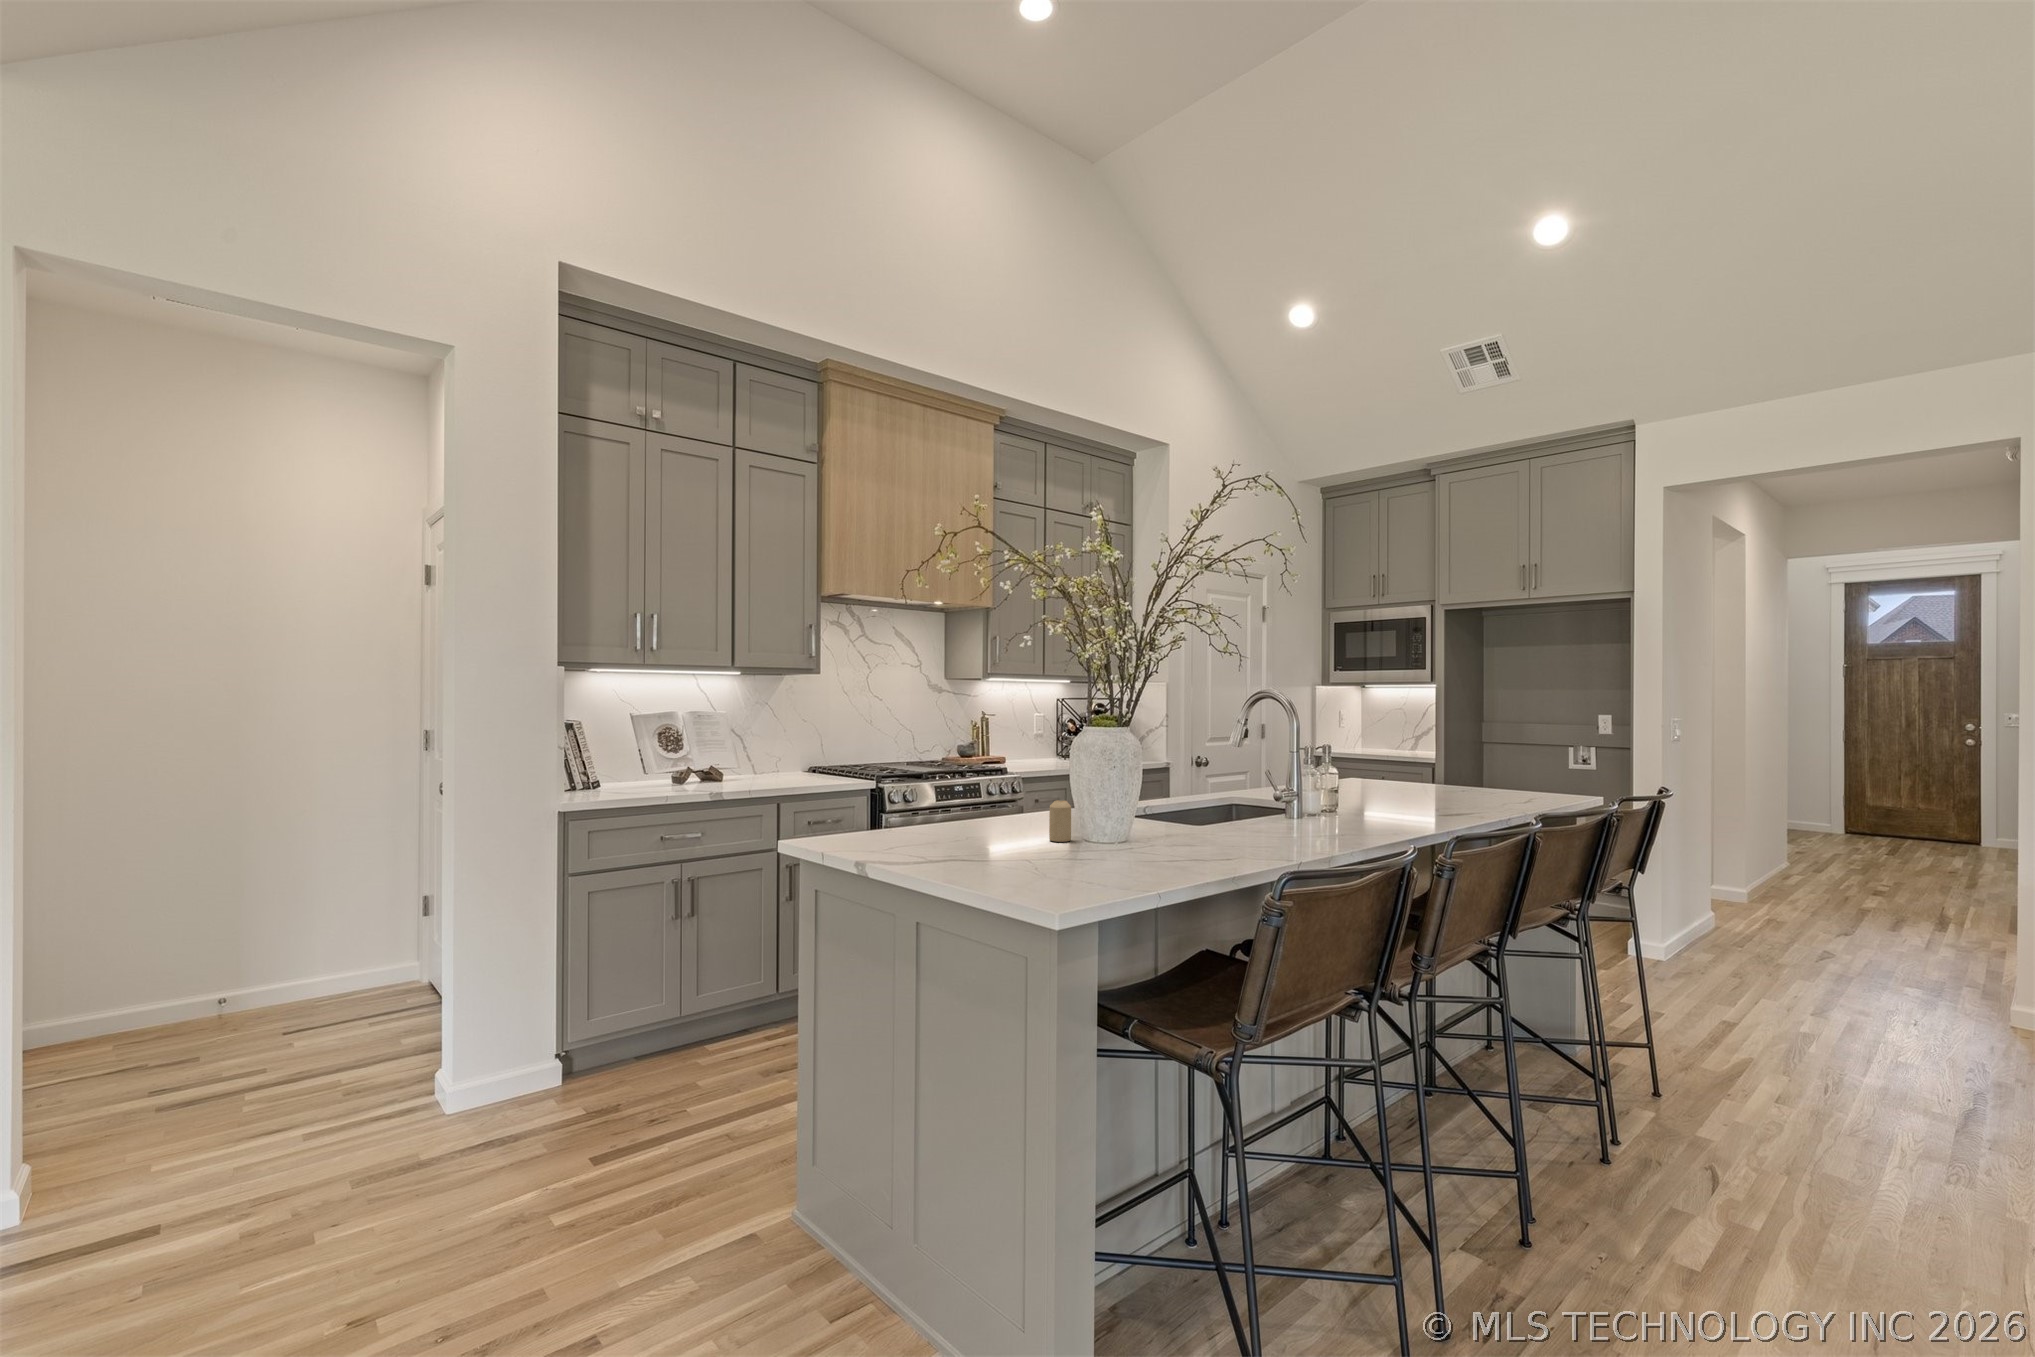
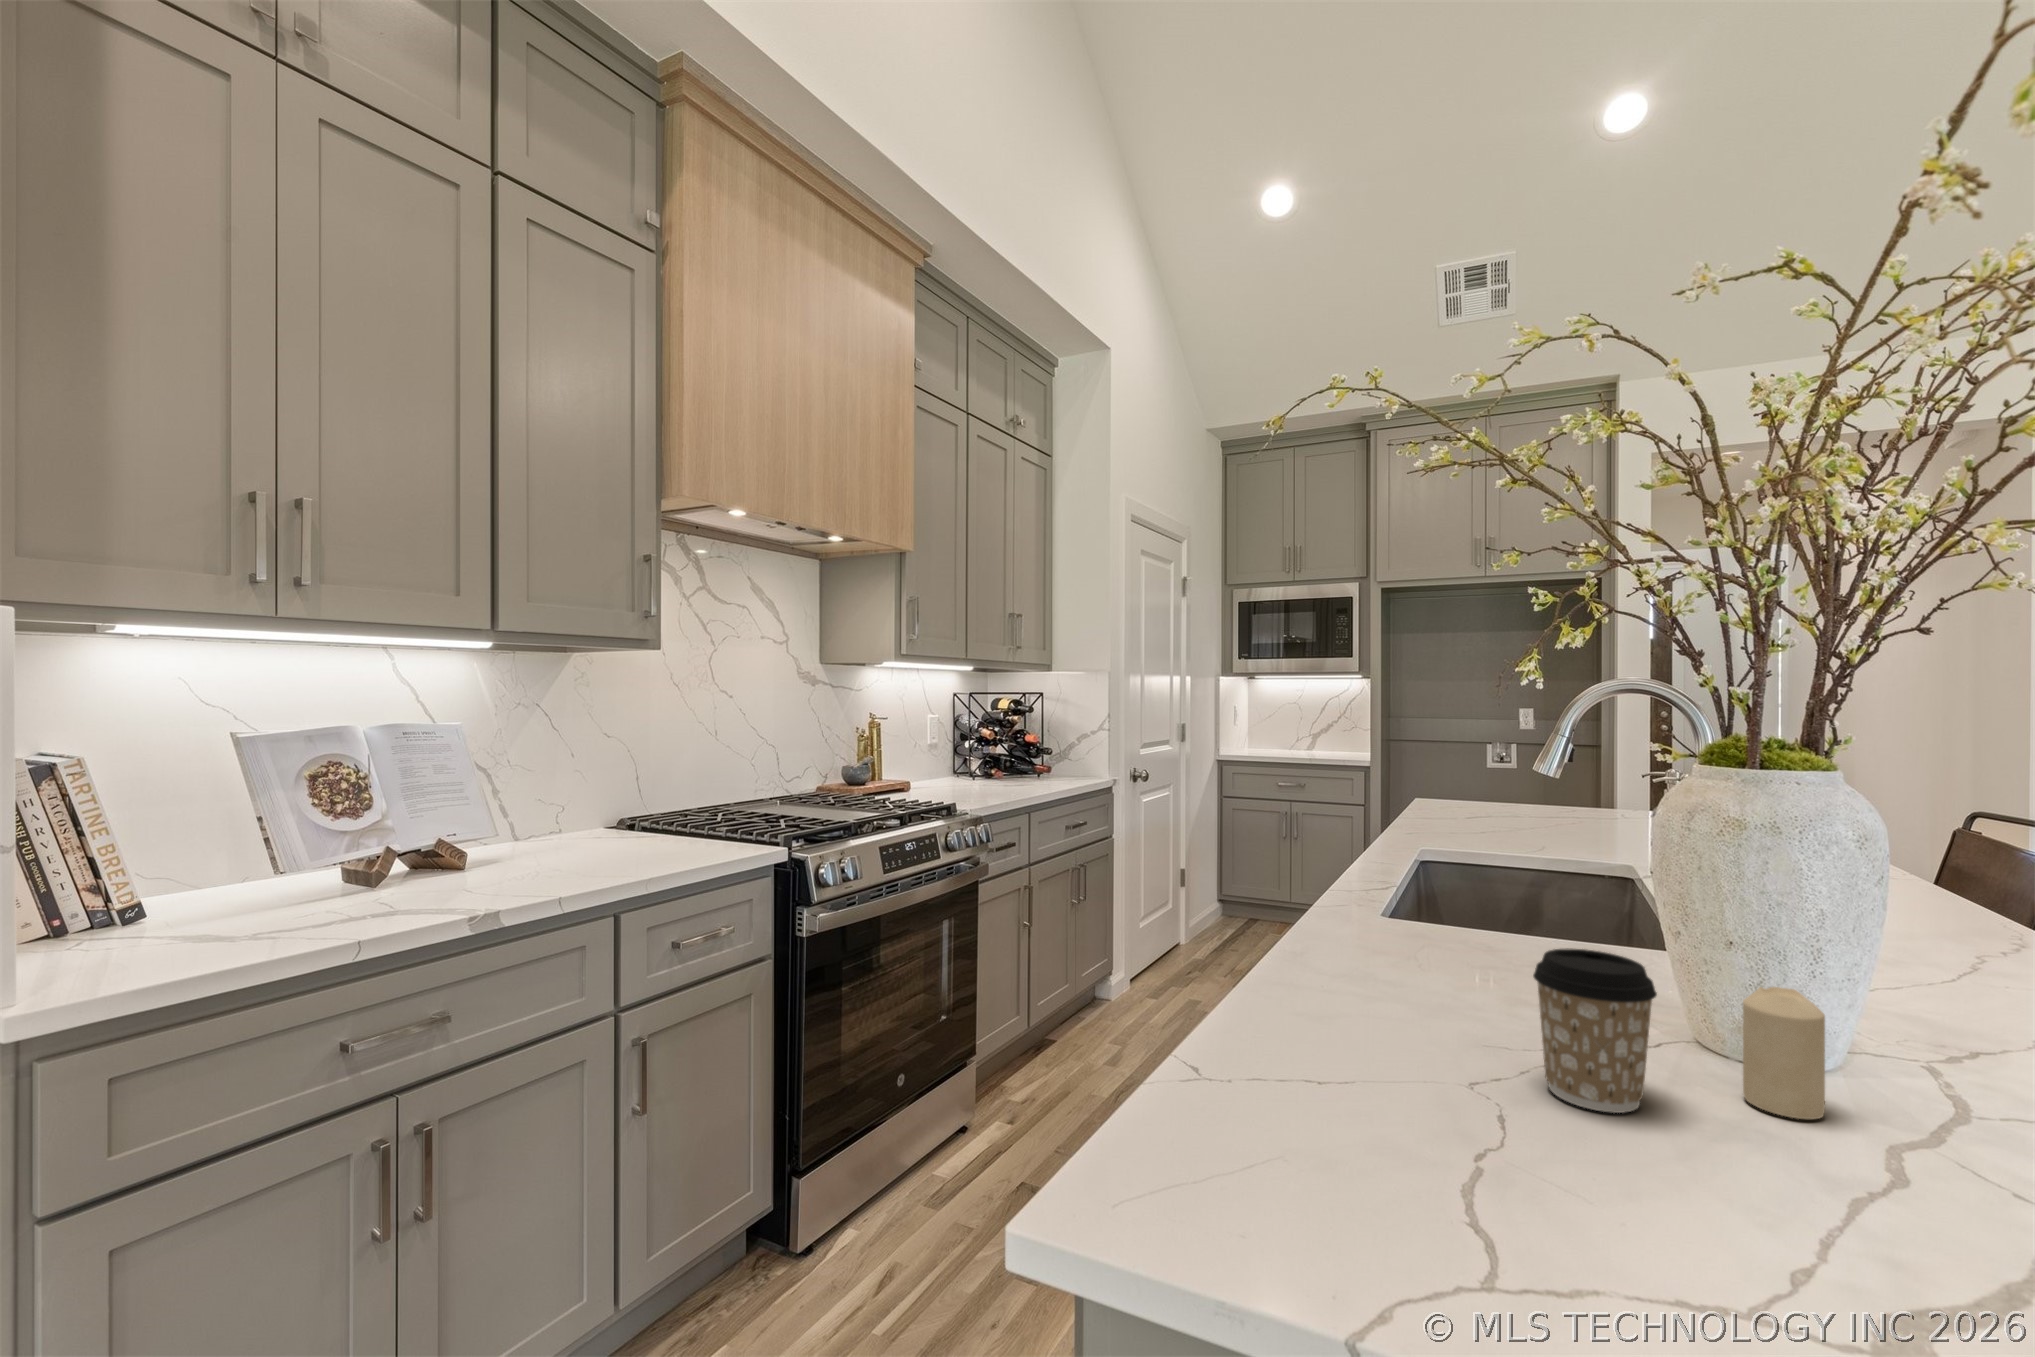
coffee cup: none [989,788,1025,838] -> present [1533,948,1657,1113]

